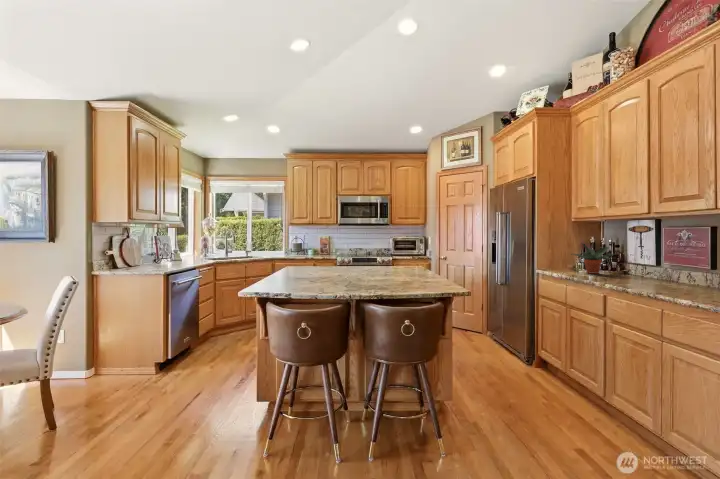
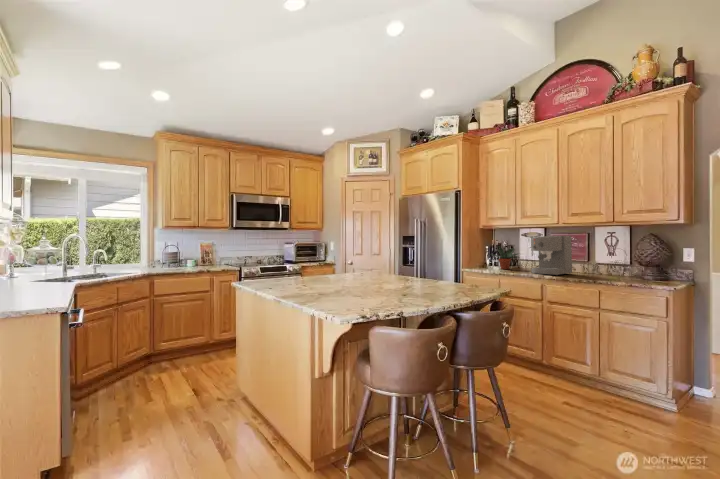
coffee maker: none [613,229,683,285] -> present [531,236,572,275]

